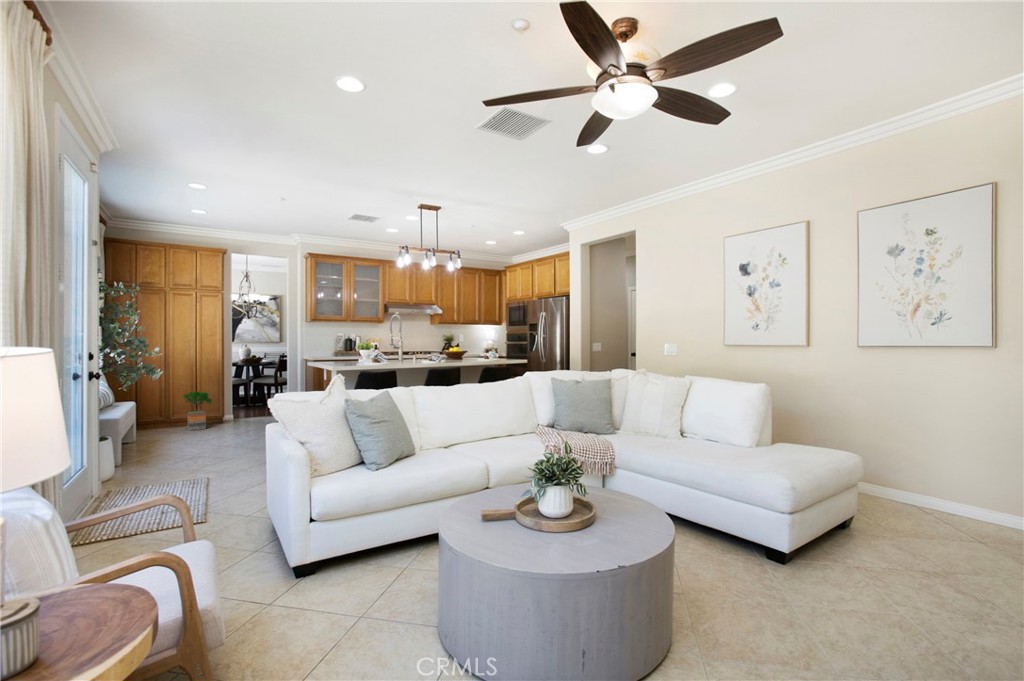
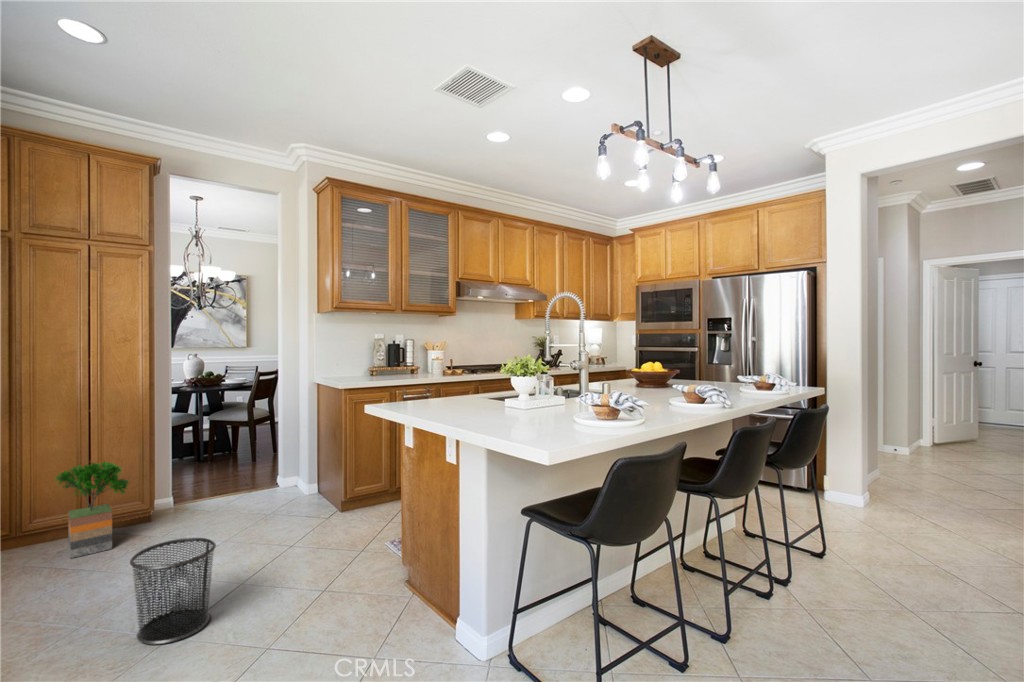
waste bin: none [215,413,246,446] -> present [130,538,216,645]

